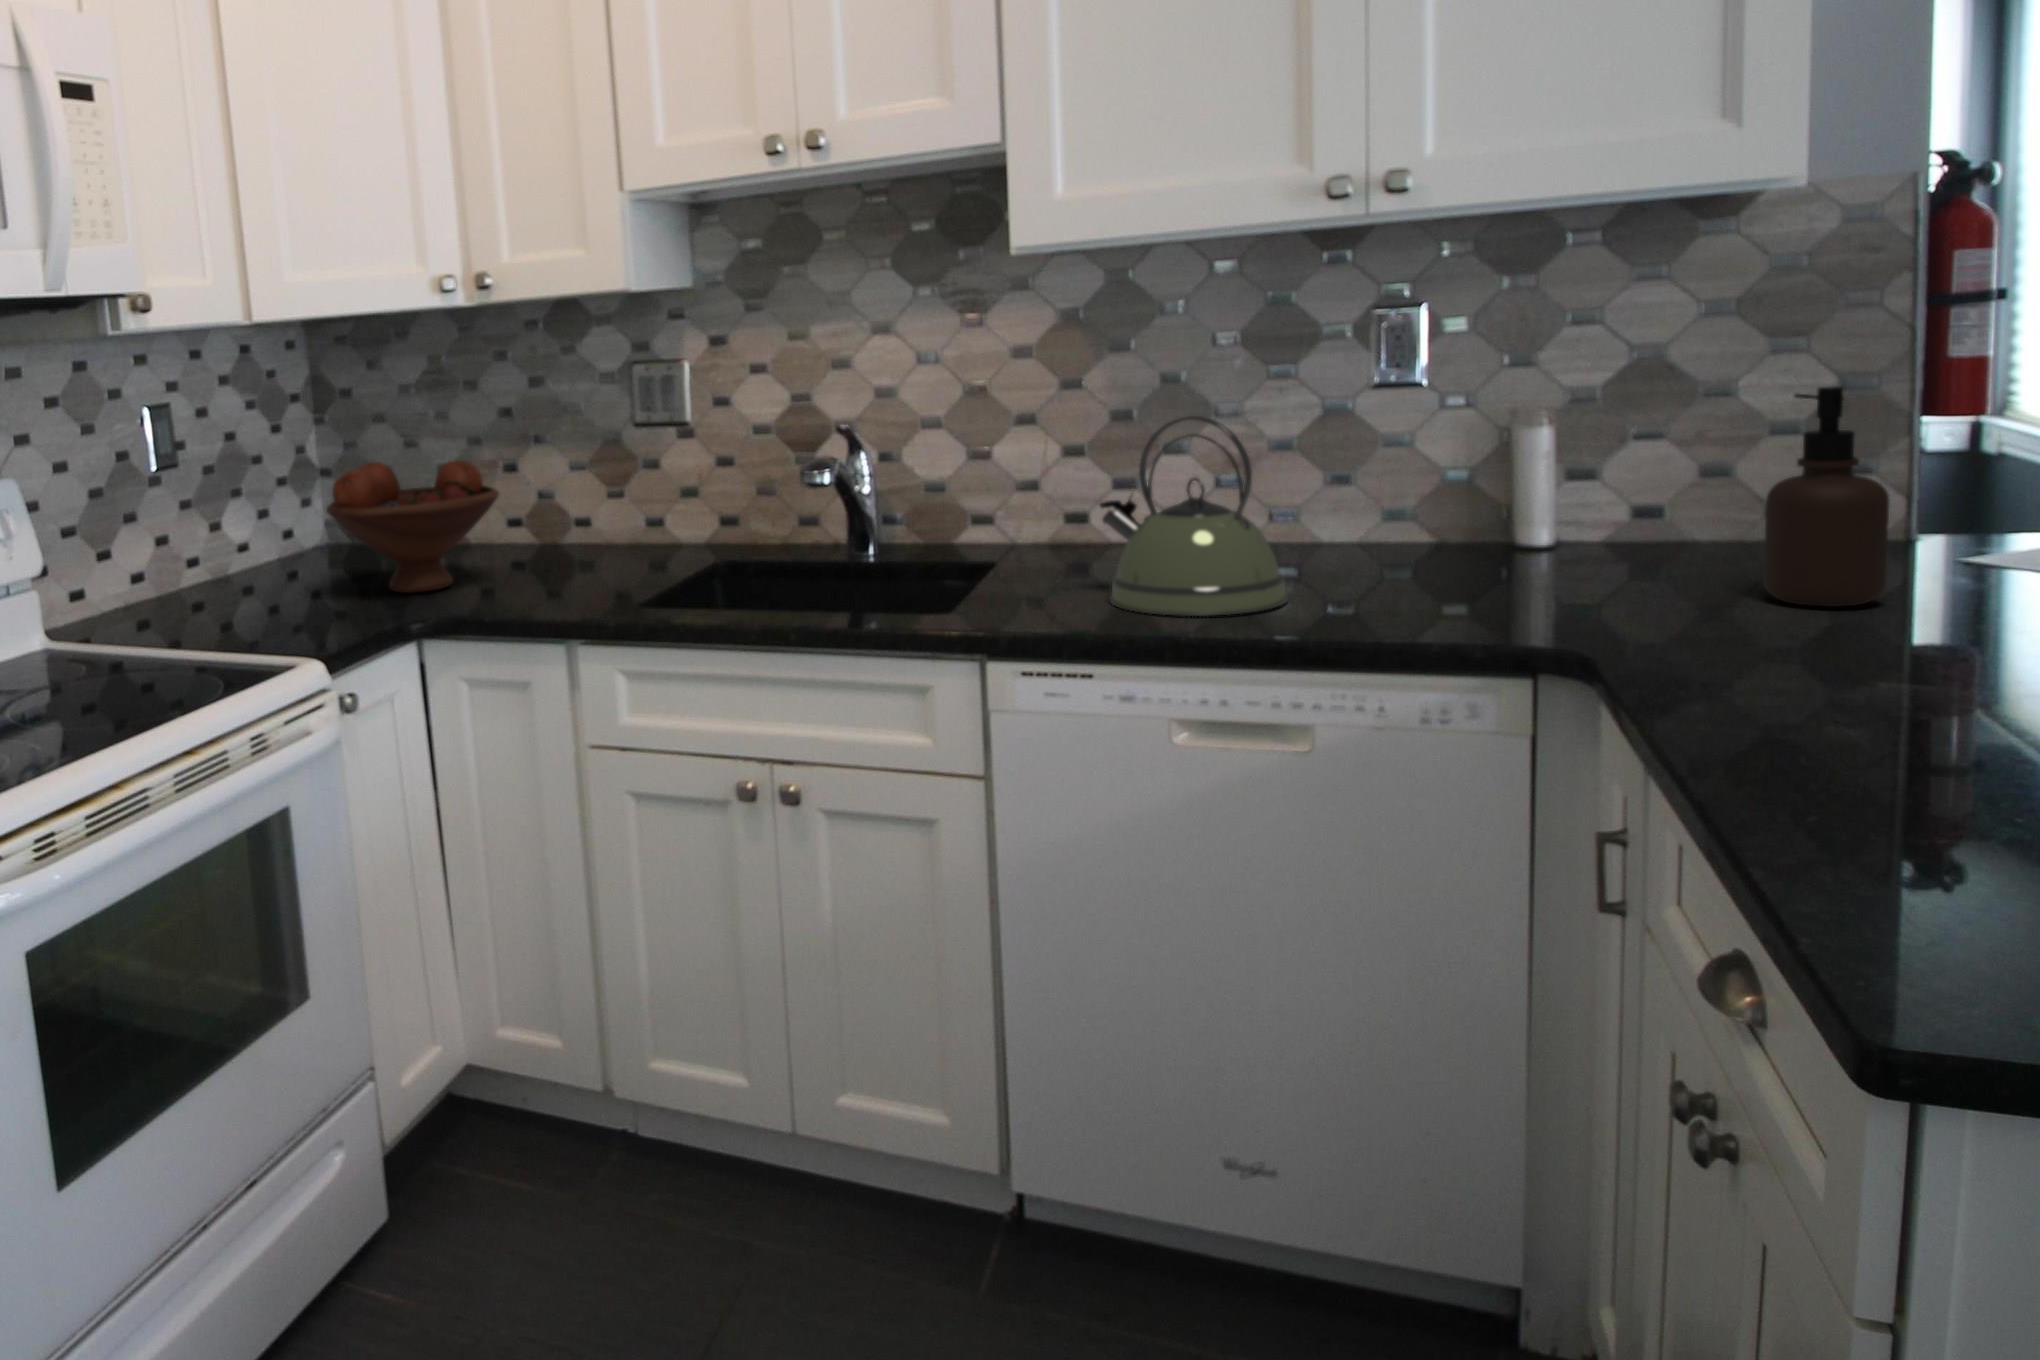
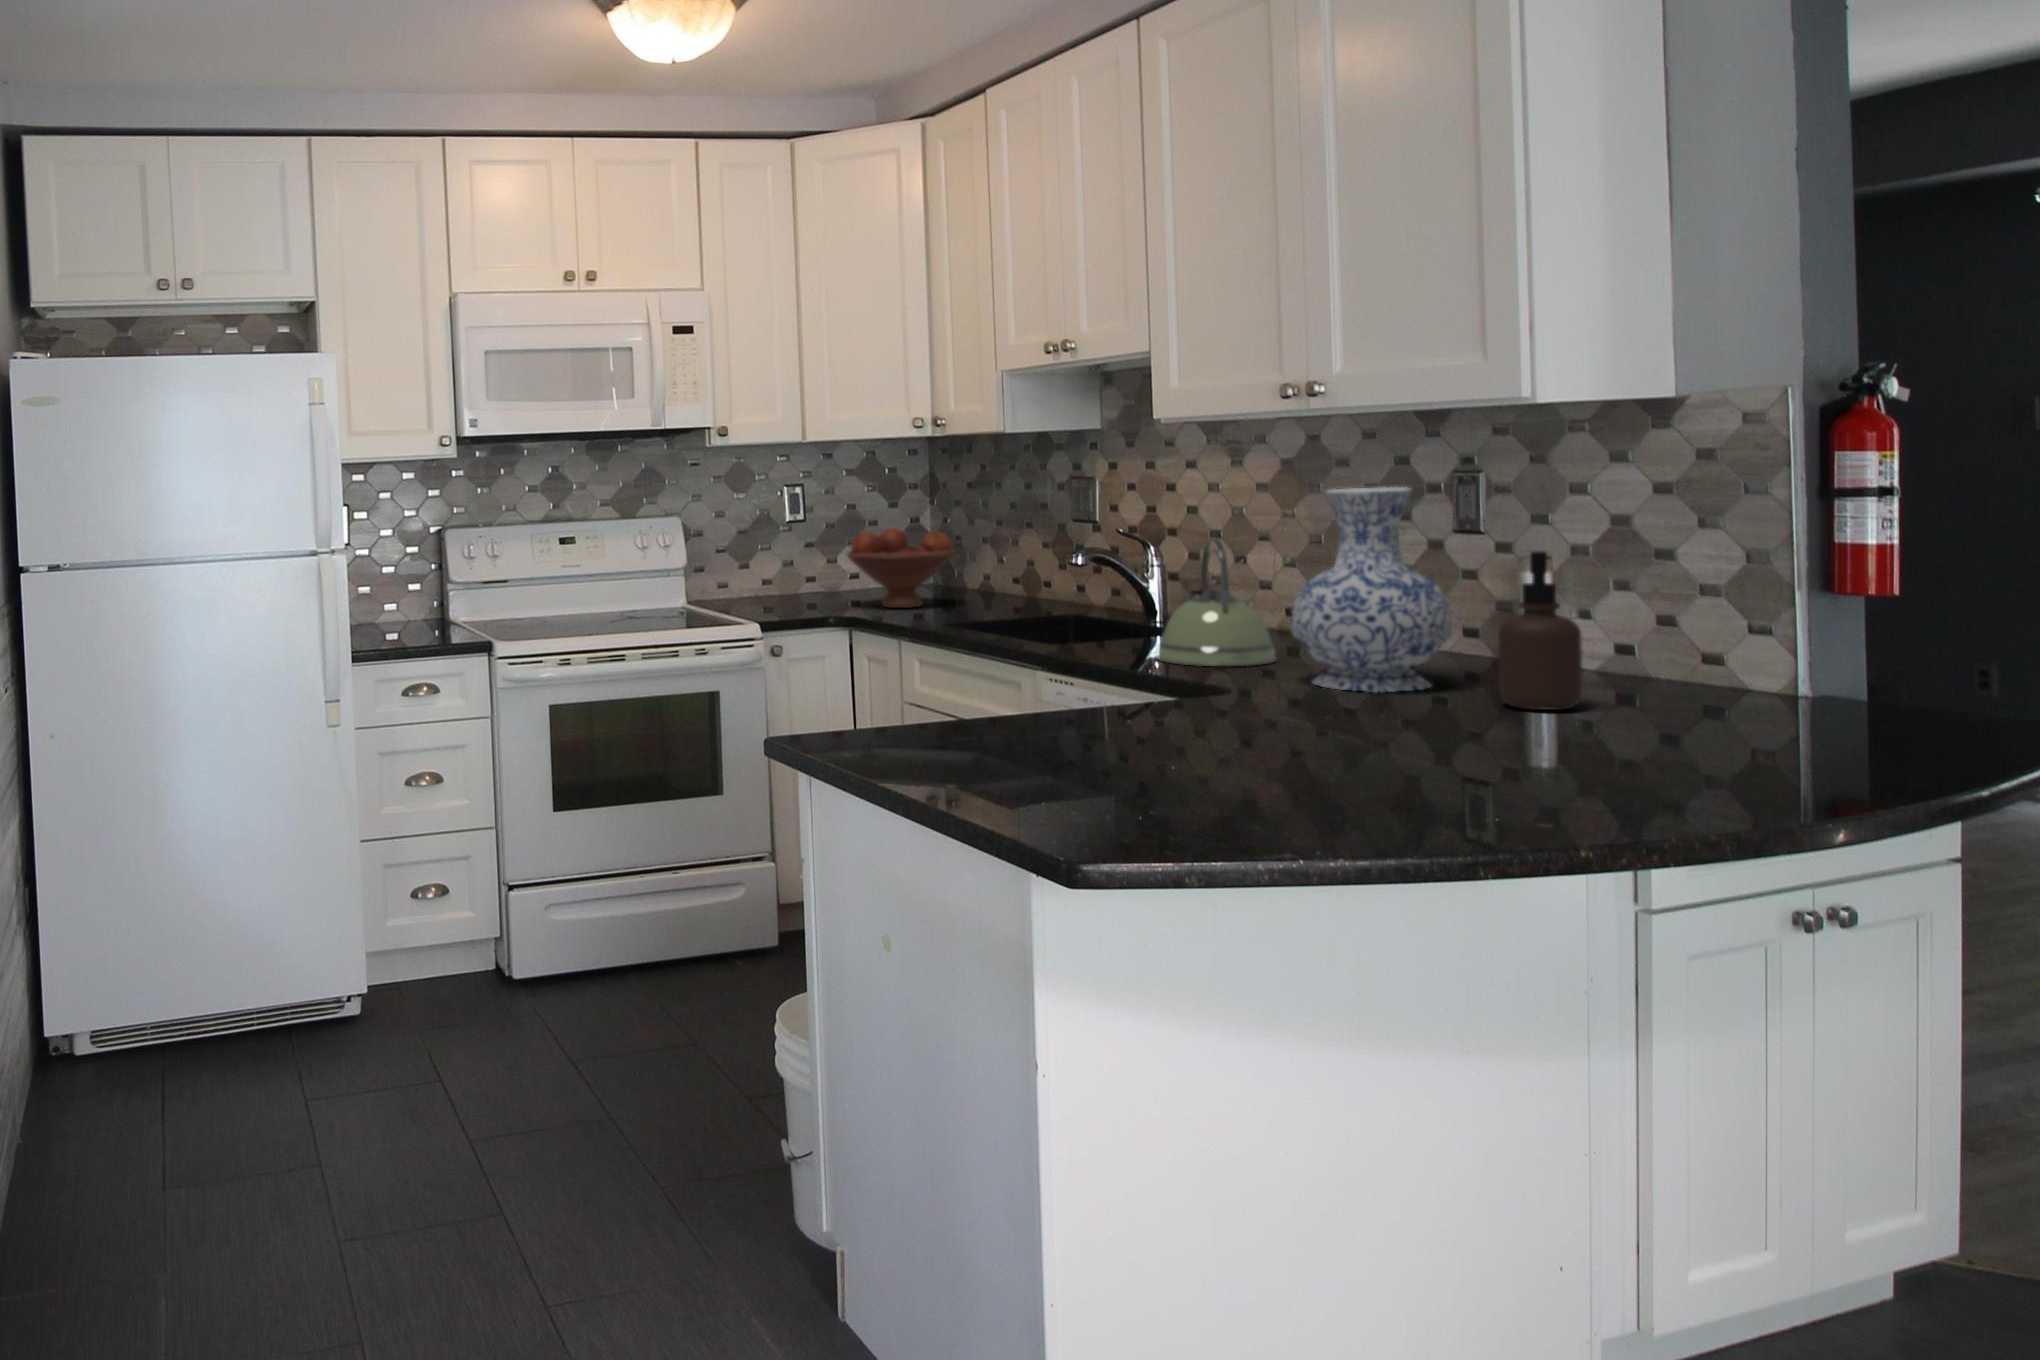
vase: none [1409,315,1653,618] -> present [1291,487,1453,692]

